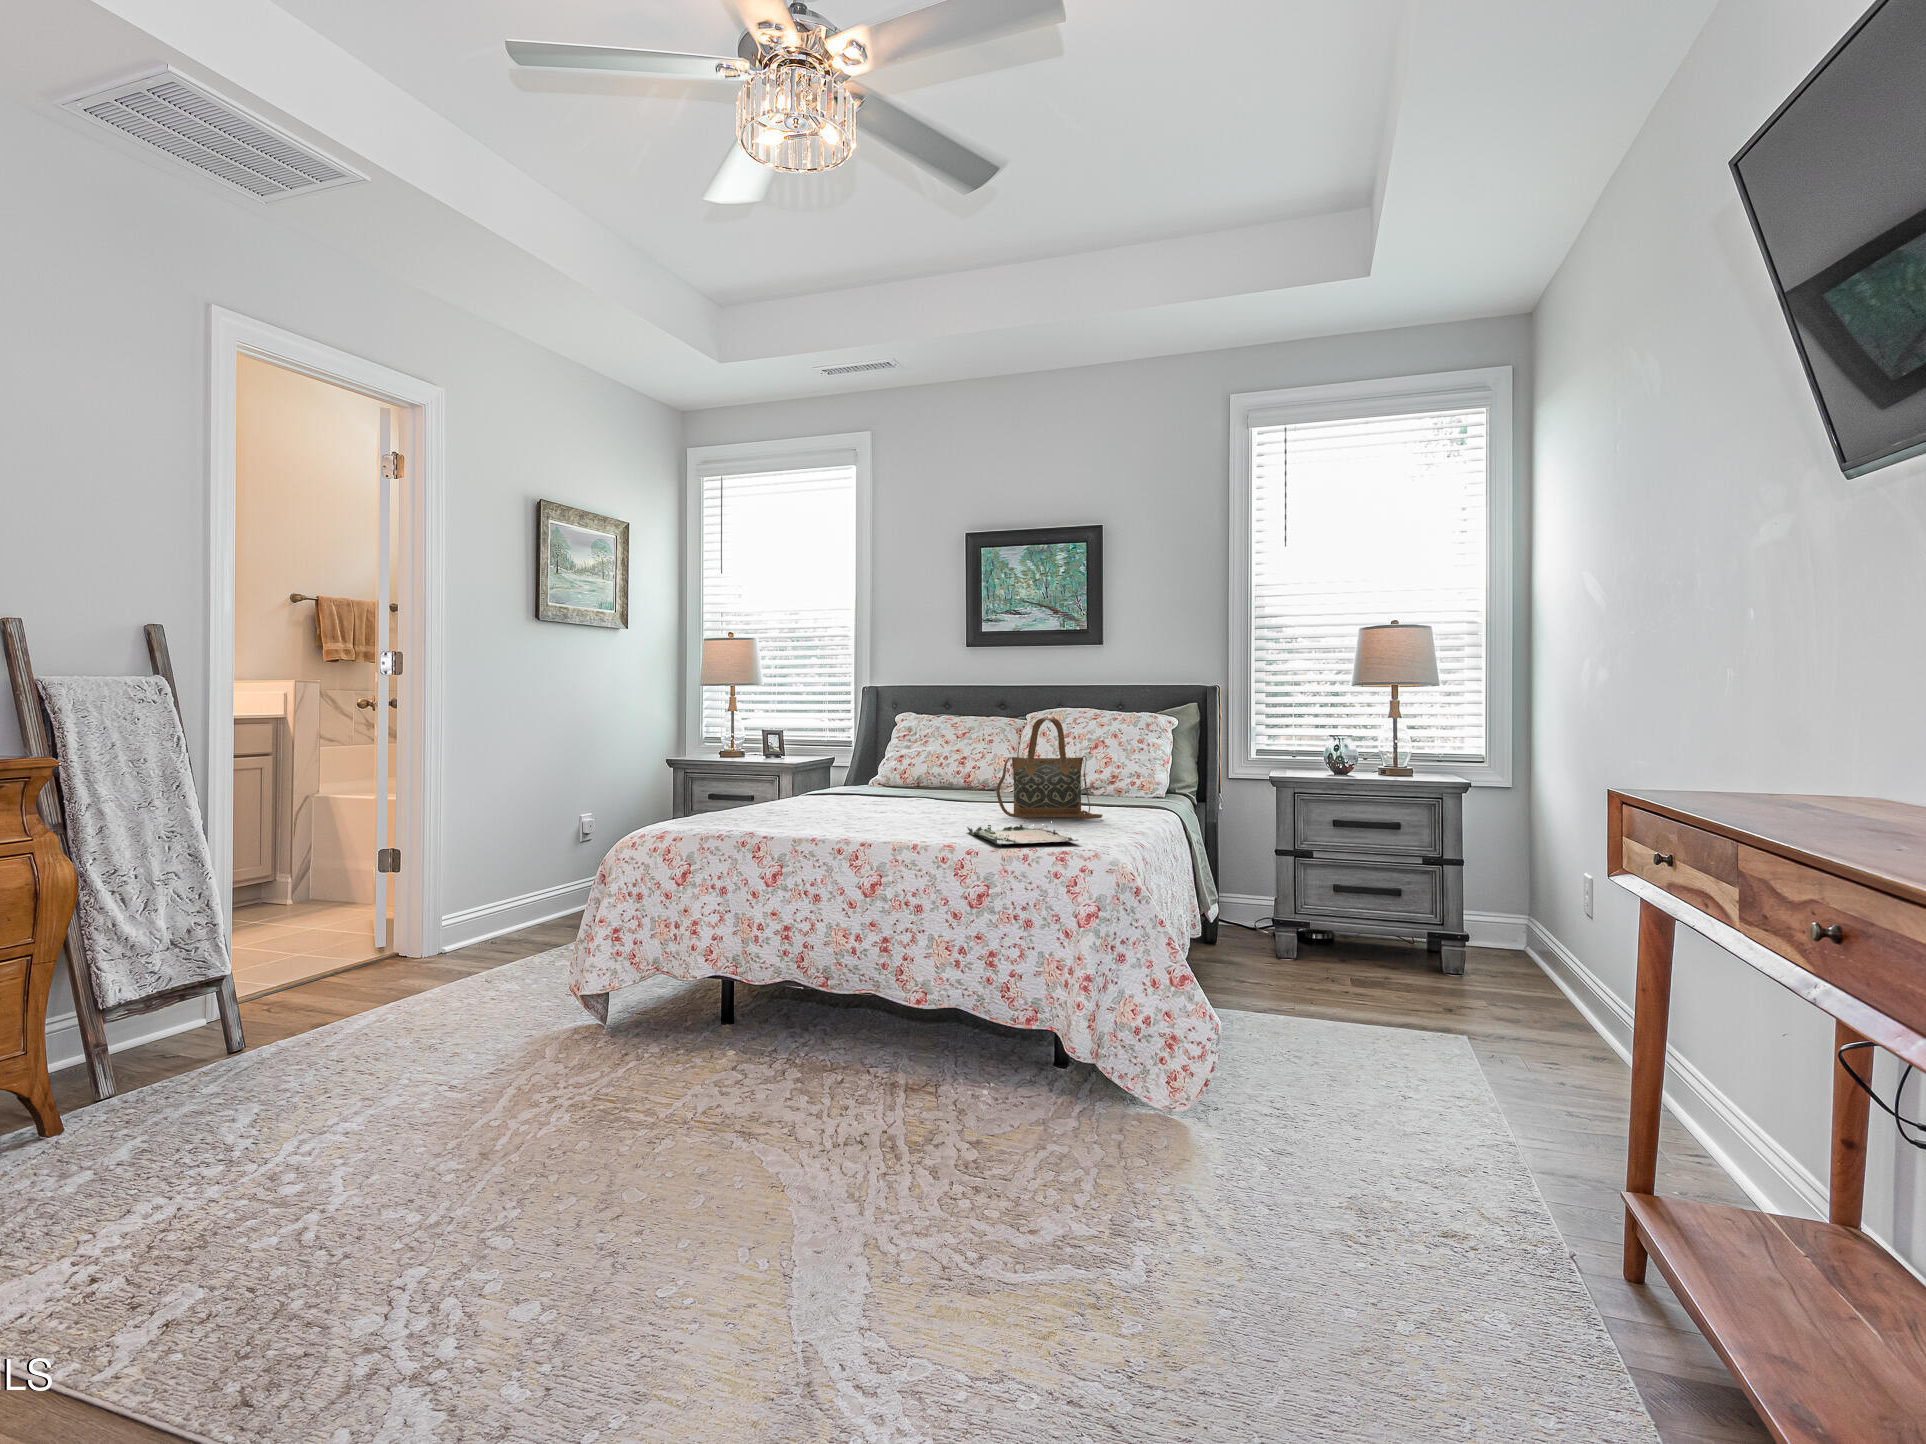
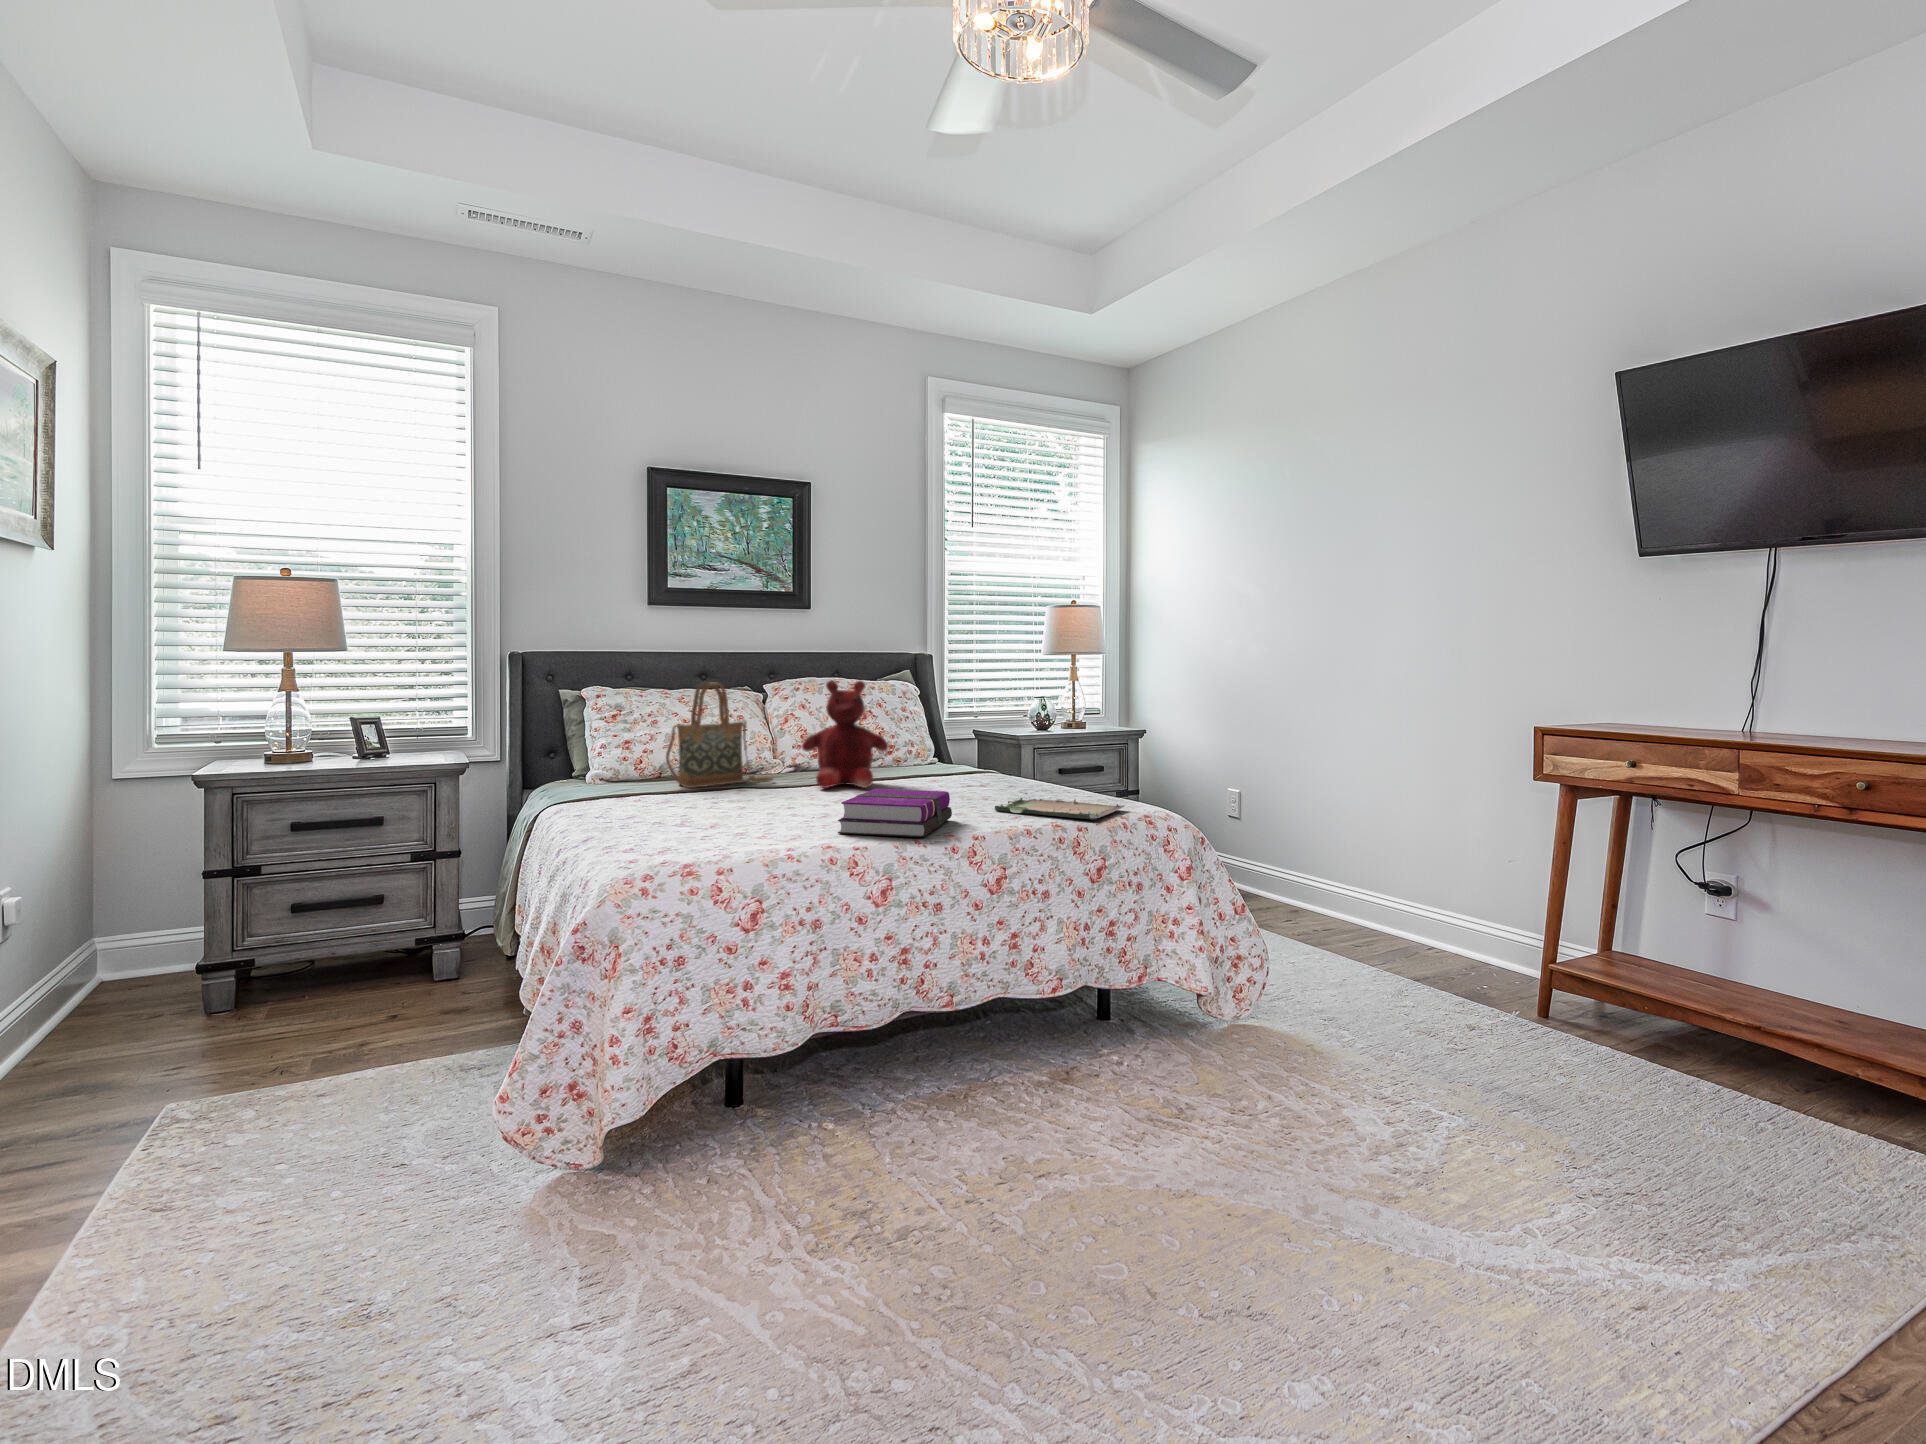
teddy bear: none [924,710,1002,808] -> present [801,680,888,788]
handbag: present [996,718,1103,819] -> present [666,682,773,788]
notebook: none [784,800,900,837] -> present [838,789,952,837]

